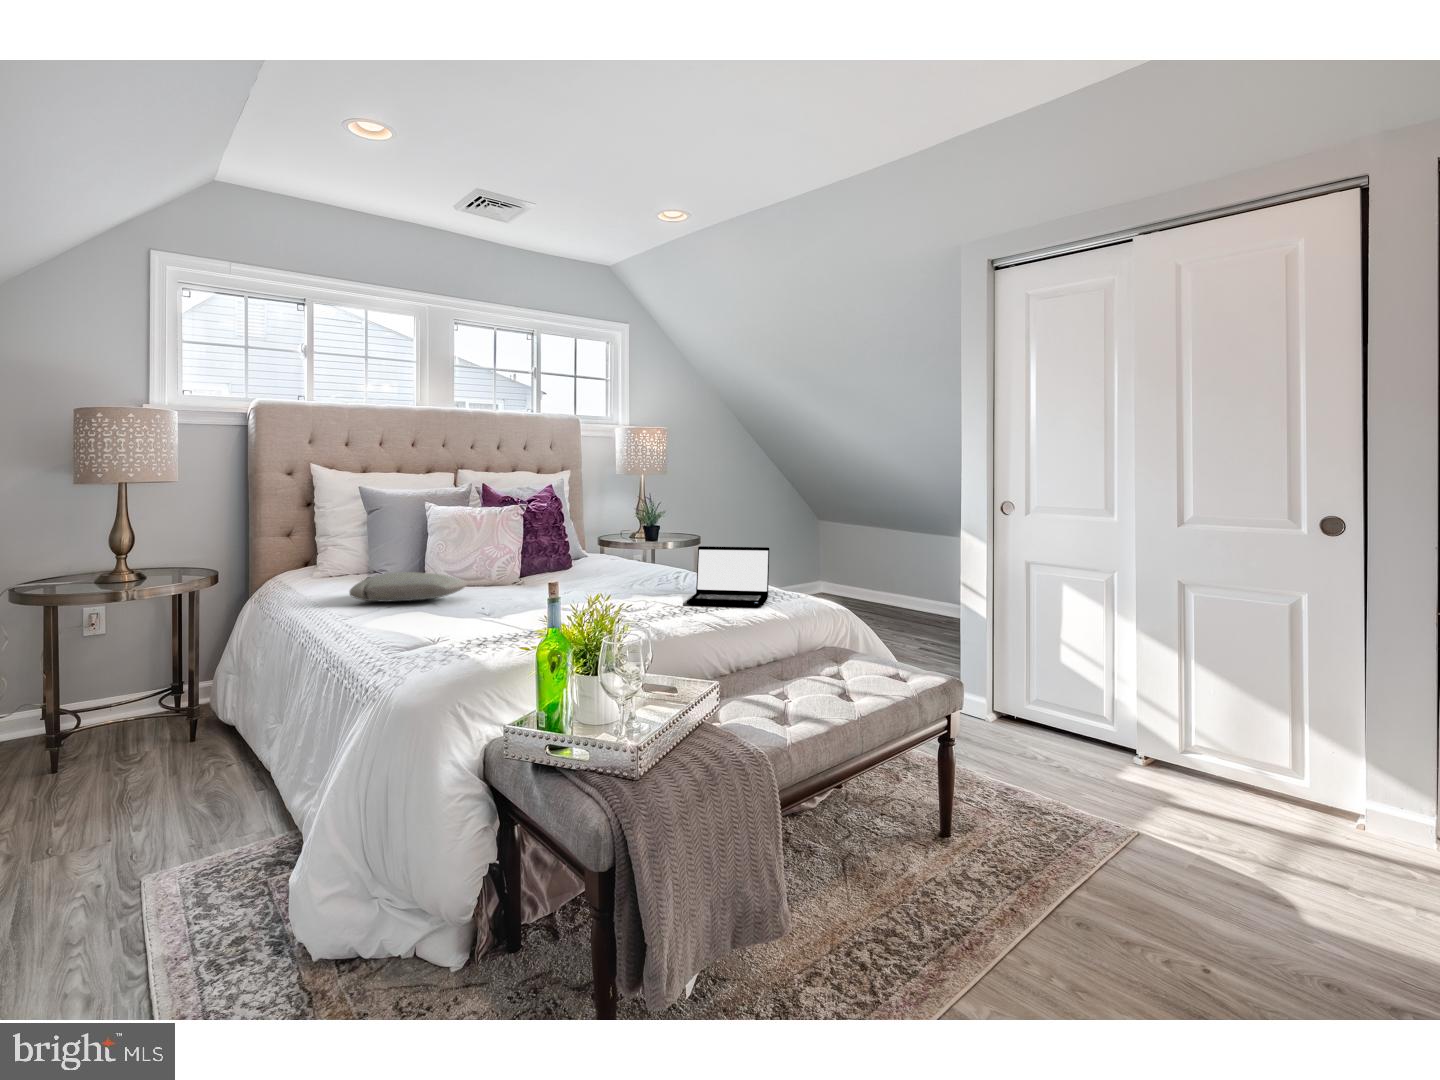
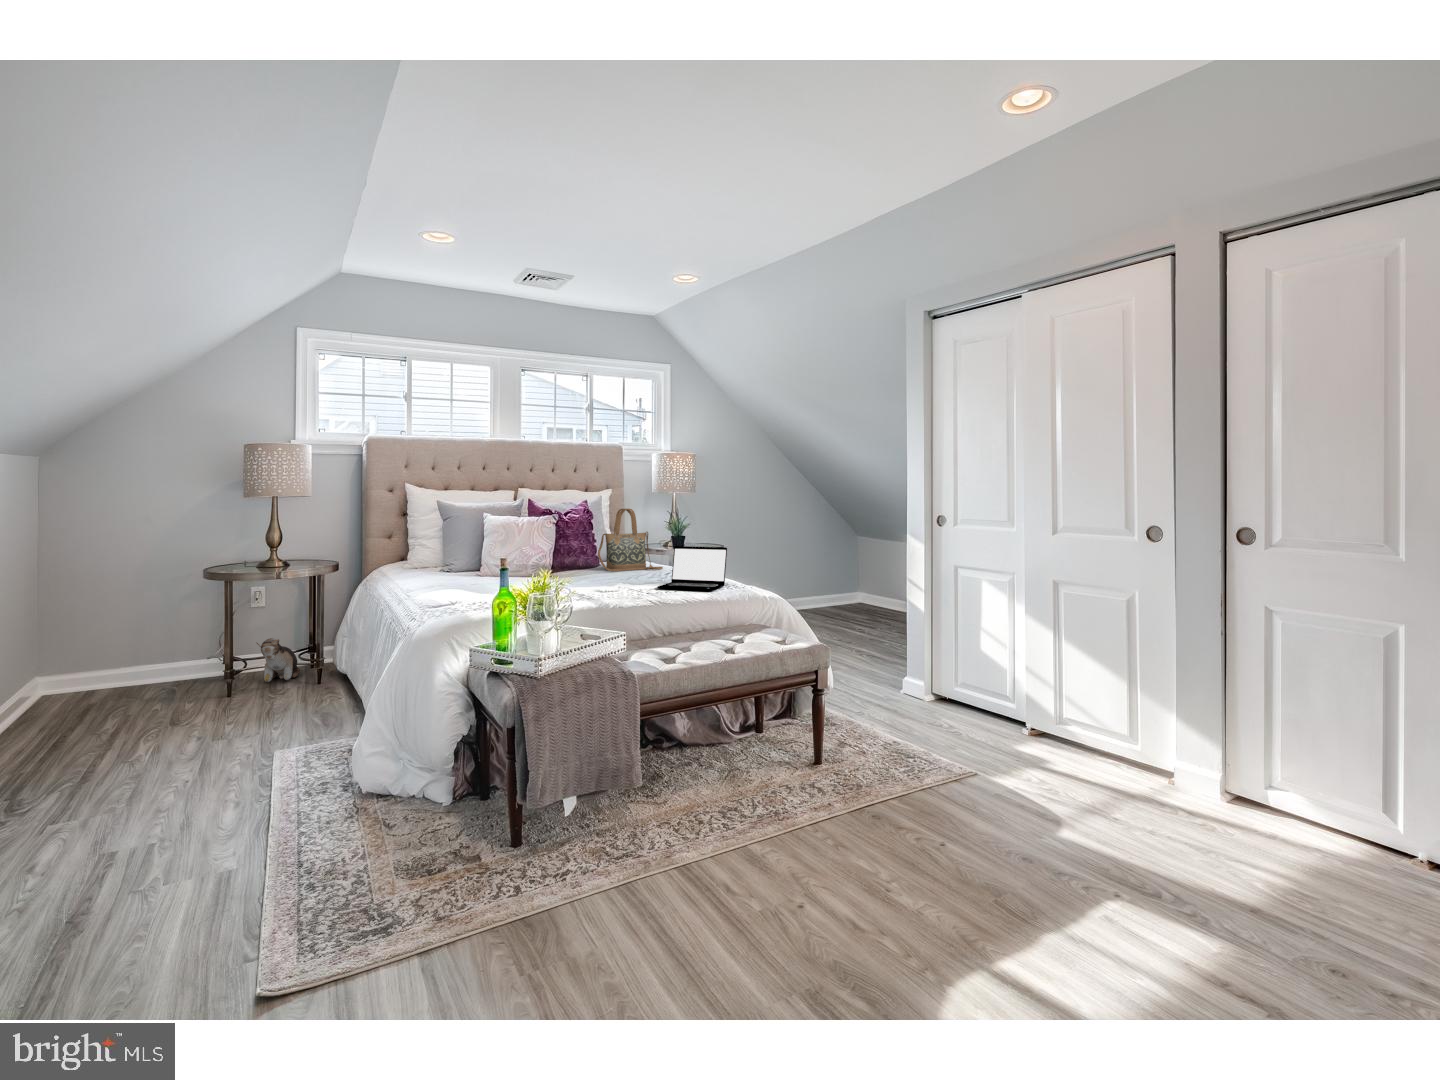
handbag: none [583,497,664,578] -> present [598,509,663,571]
pillow: present [350,572,467,602] -> none [420,562,503,582]
plush toy: none [98,680,166,741] -> present [257,638,300,682]

